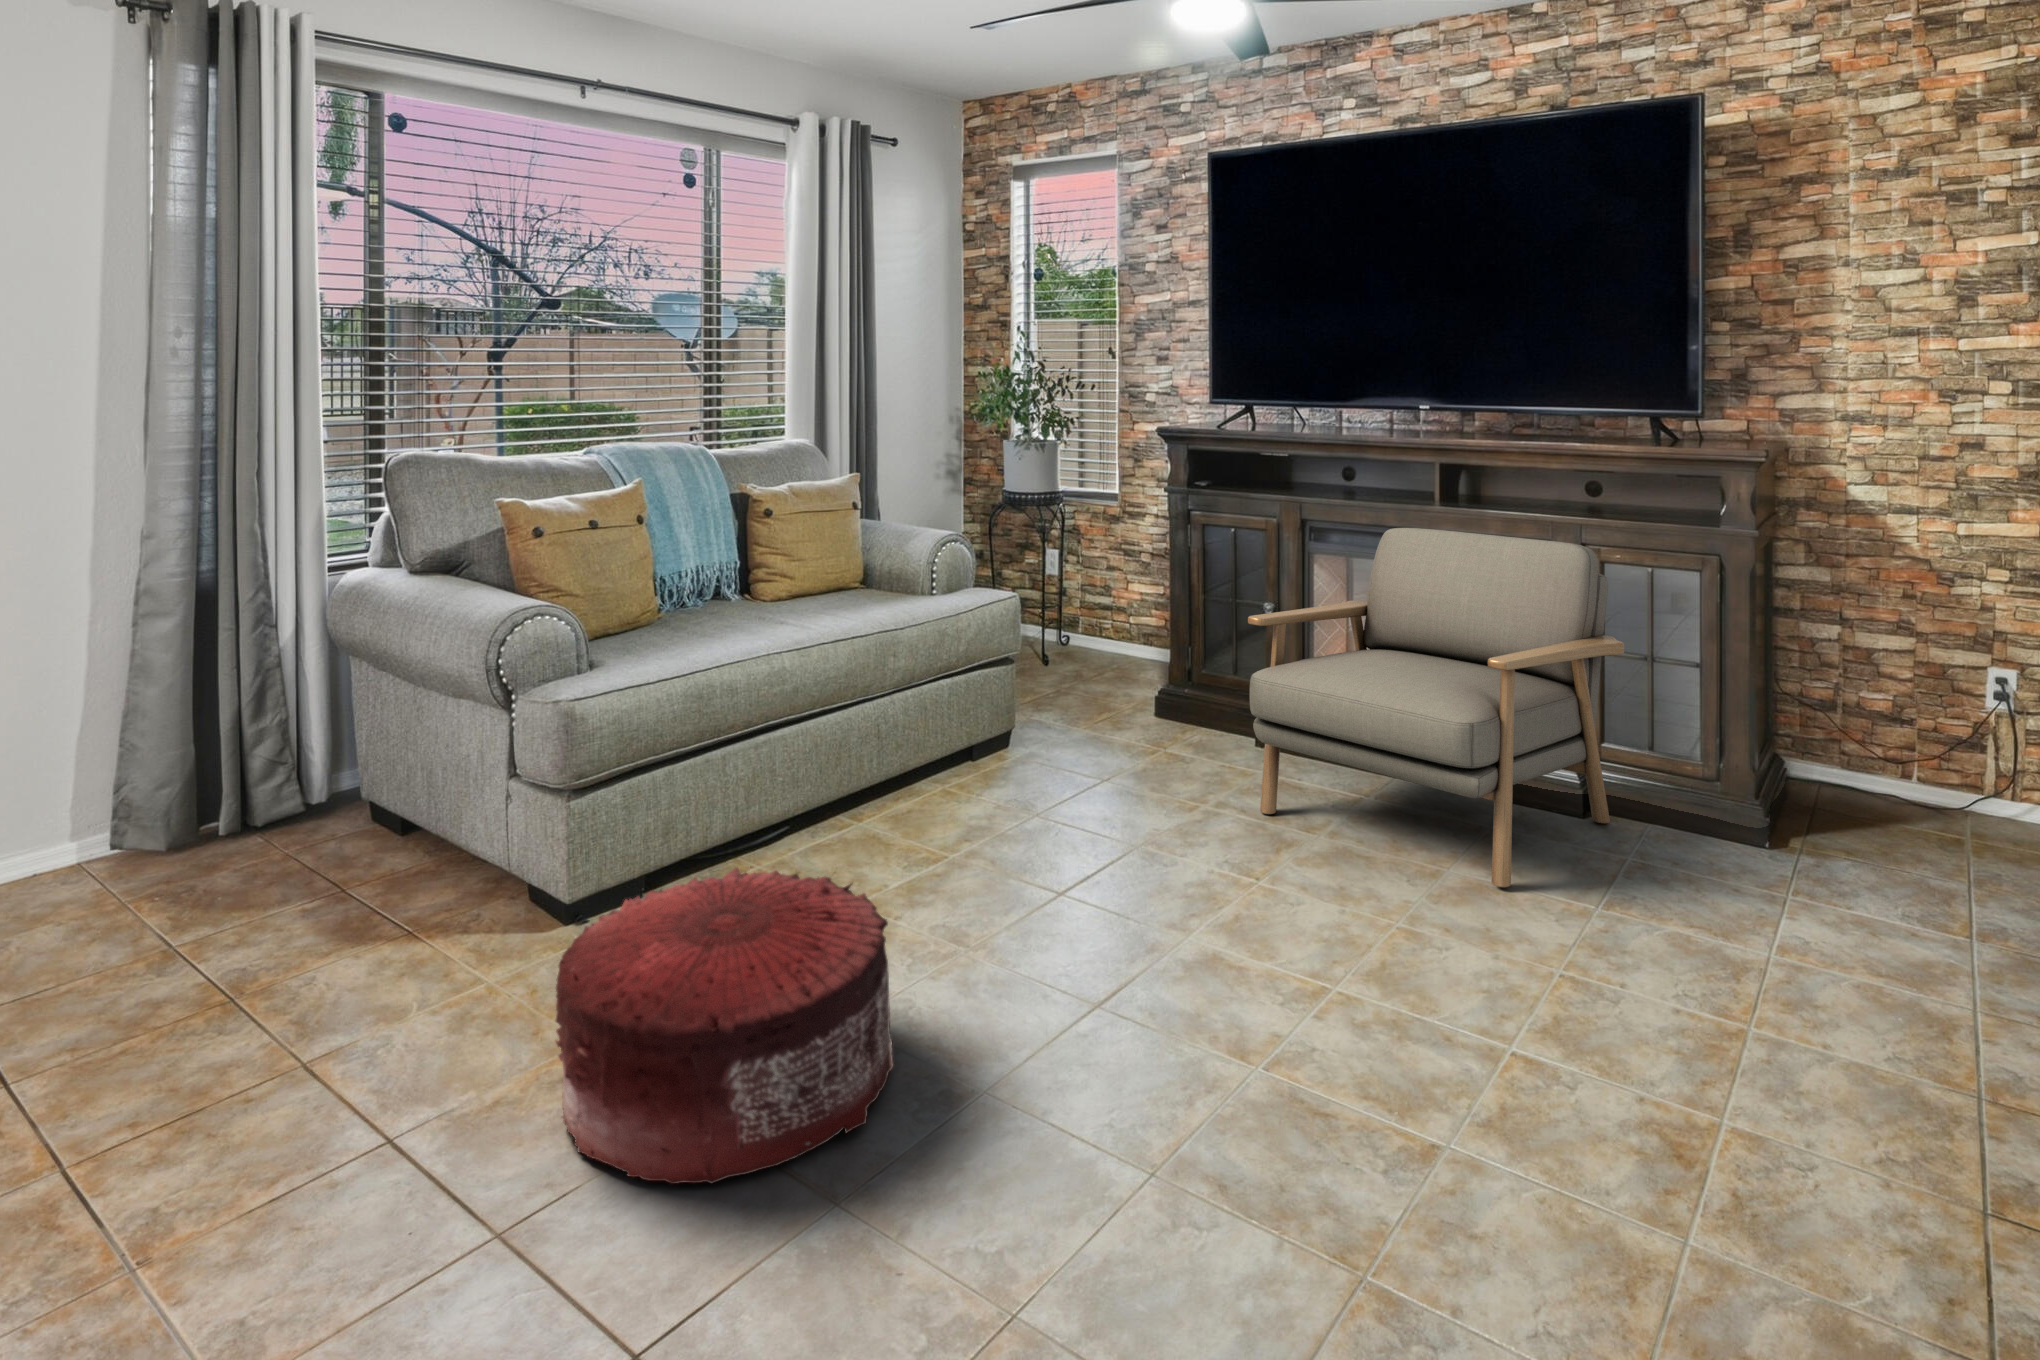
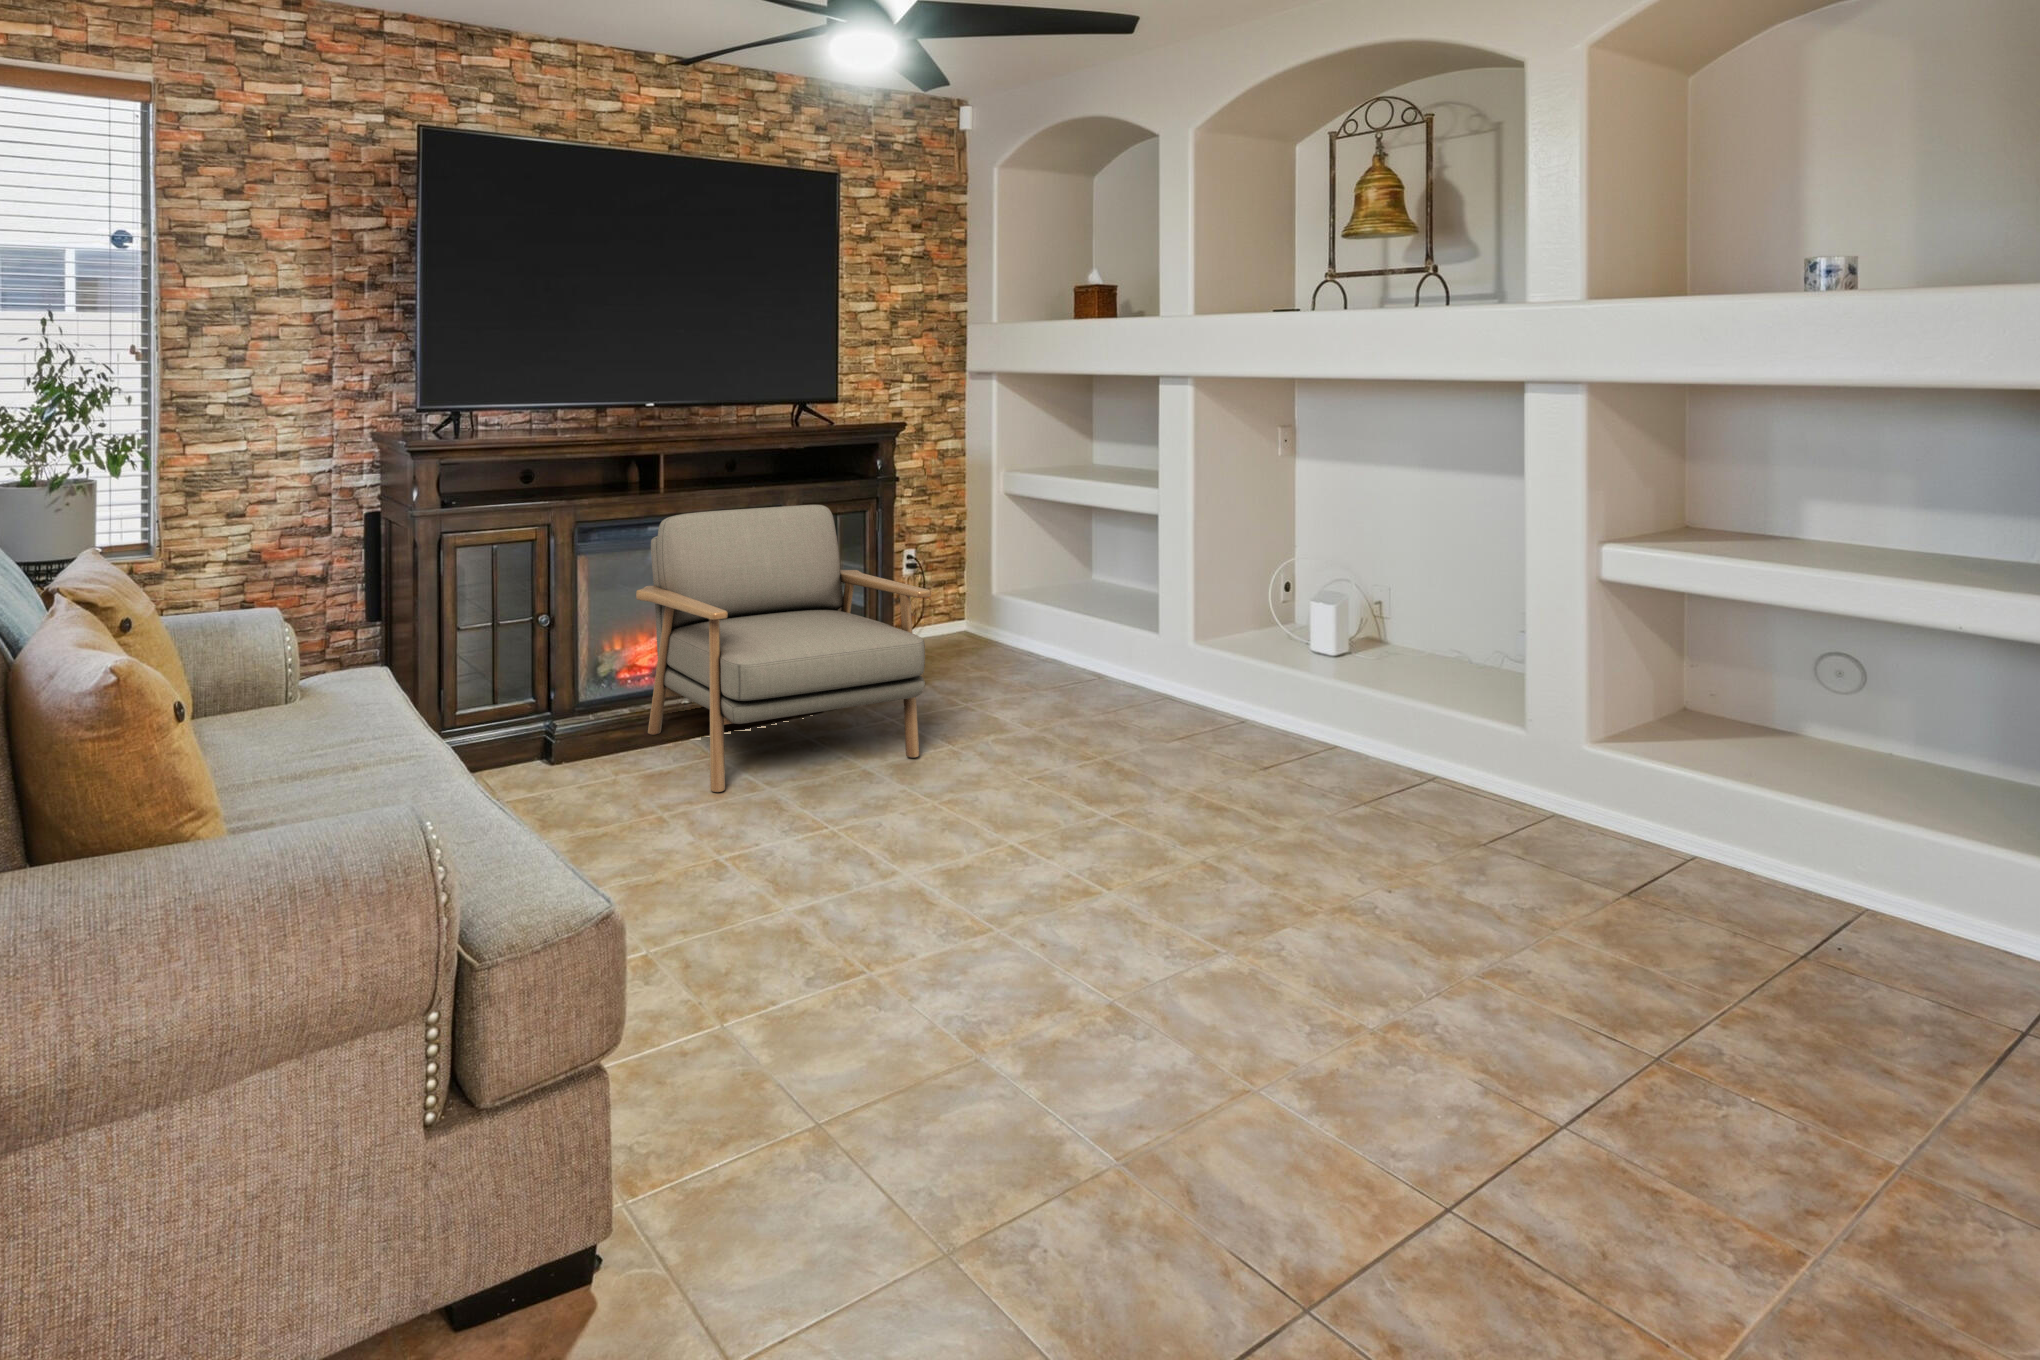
pouf: present [556,868,893,1184] -> none [975,895,1299,1213]

